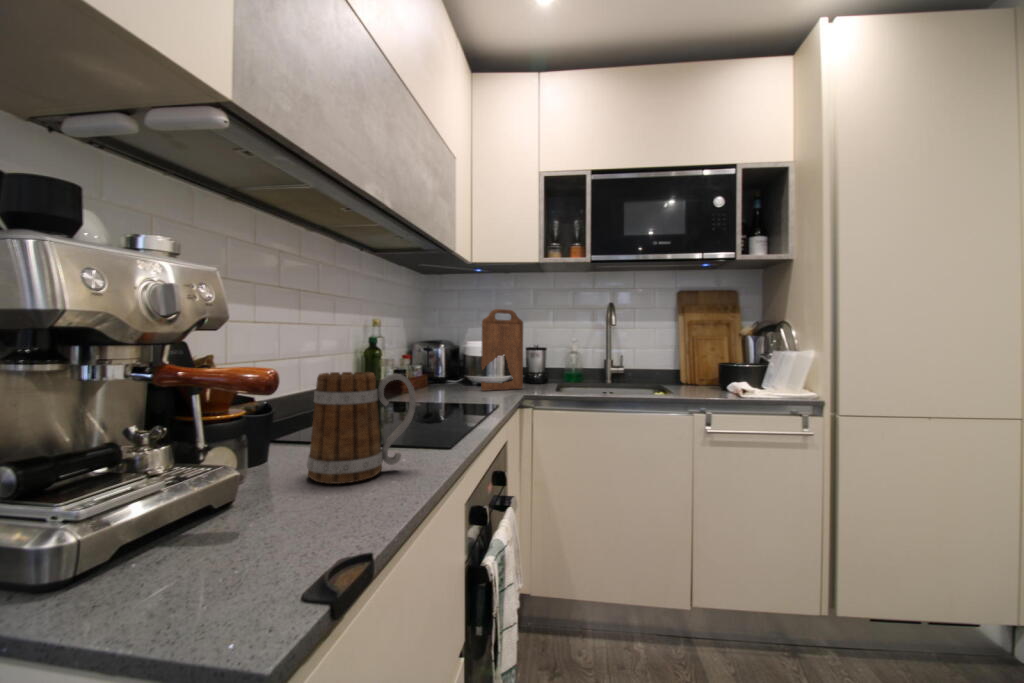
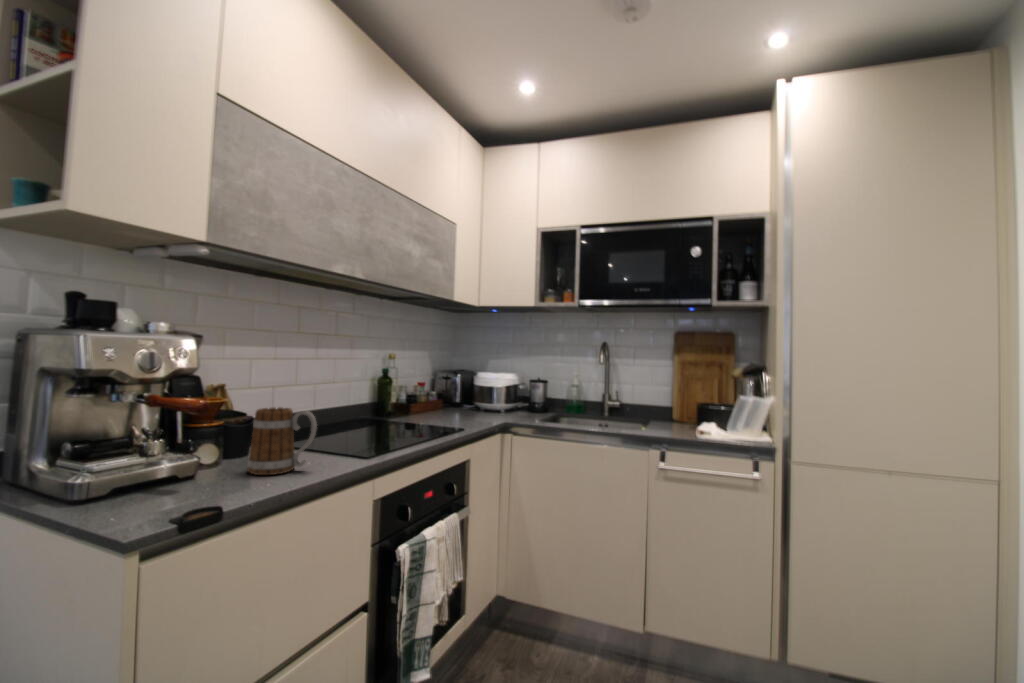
cutting board: present [481,309,523,391] -> none [480,347,521,416]

